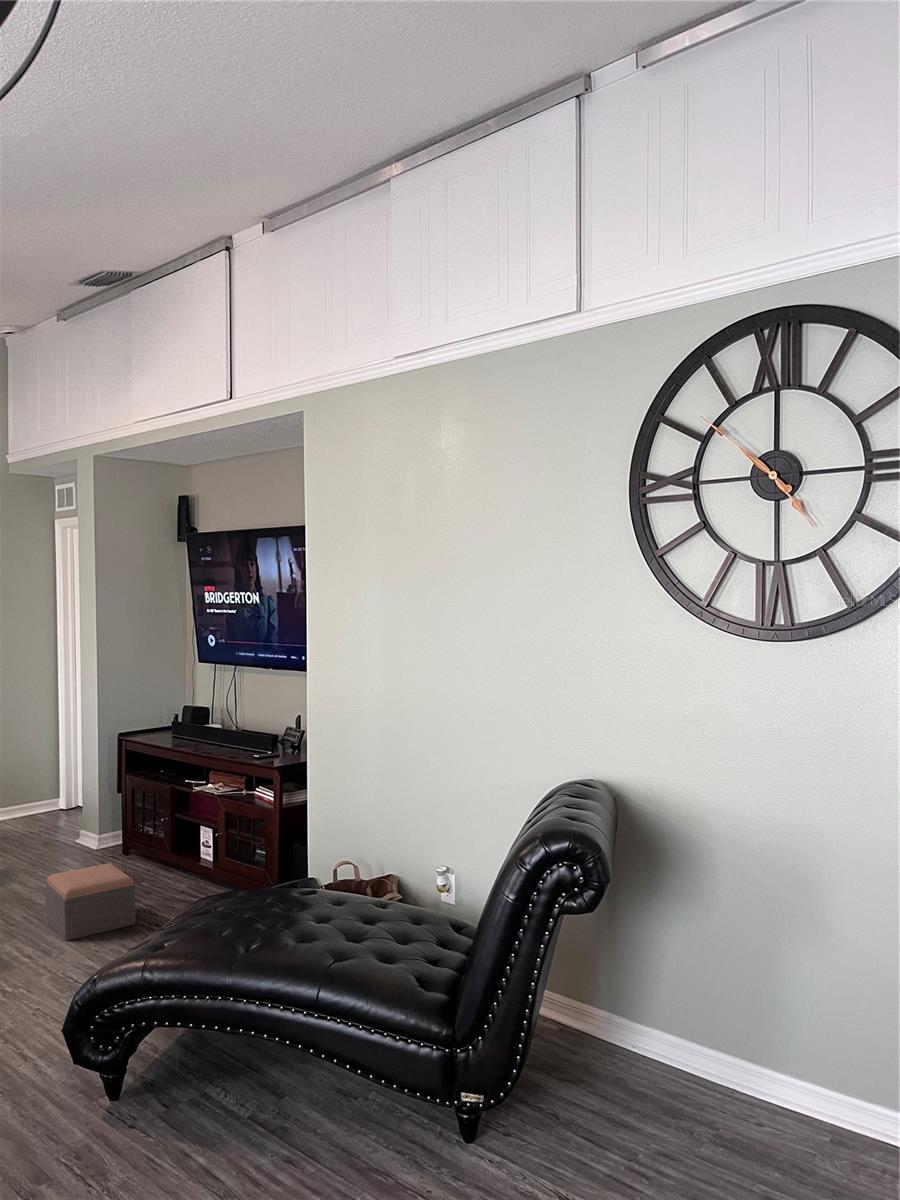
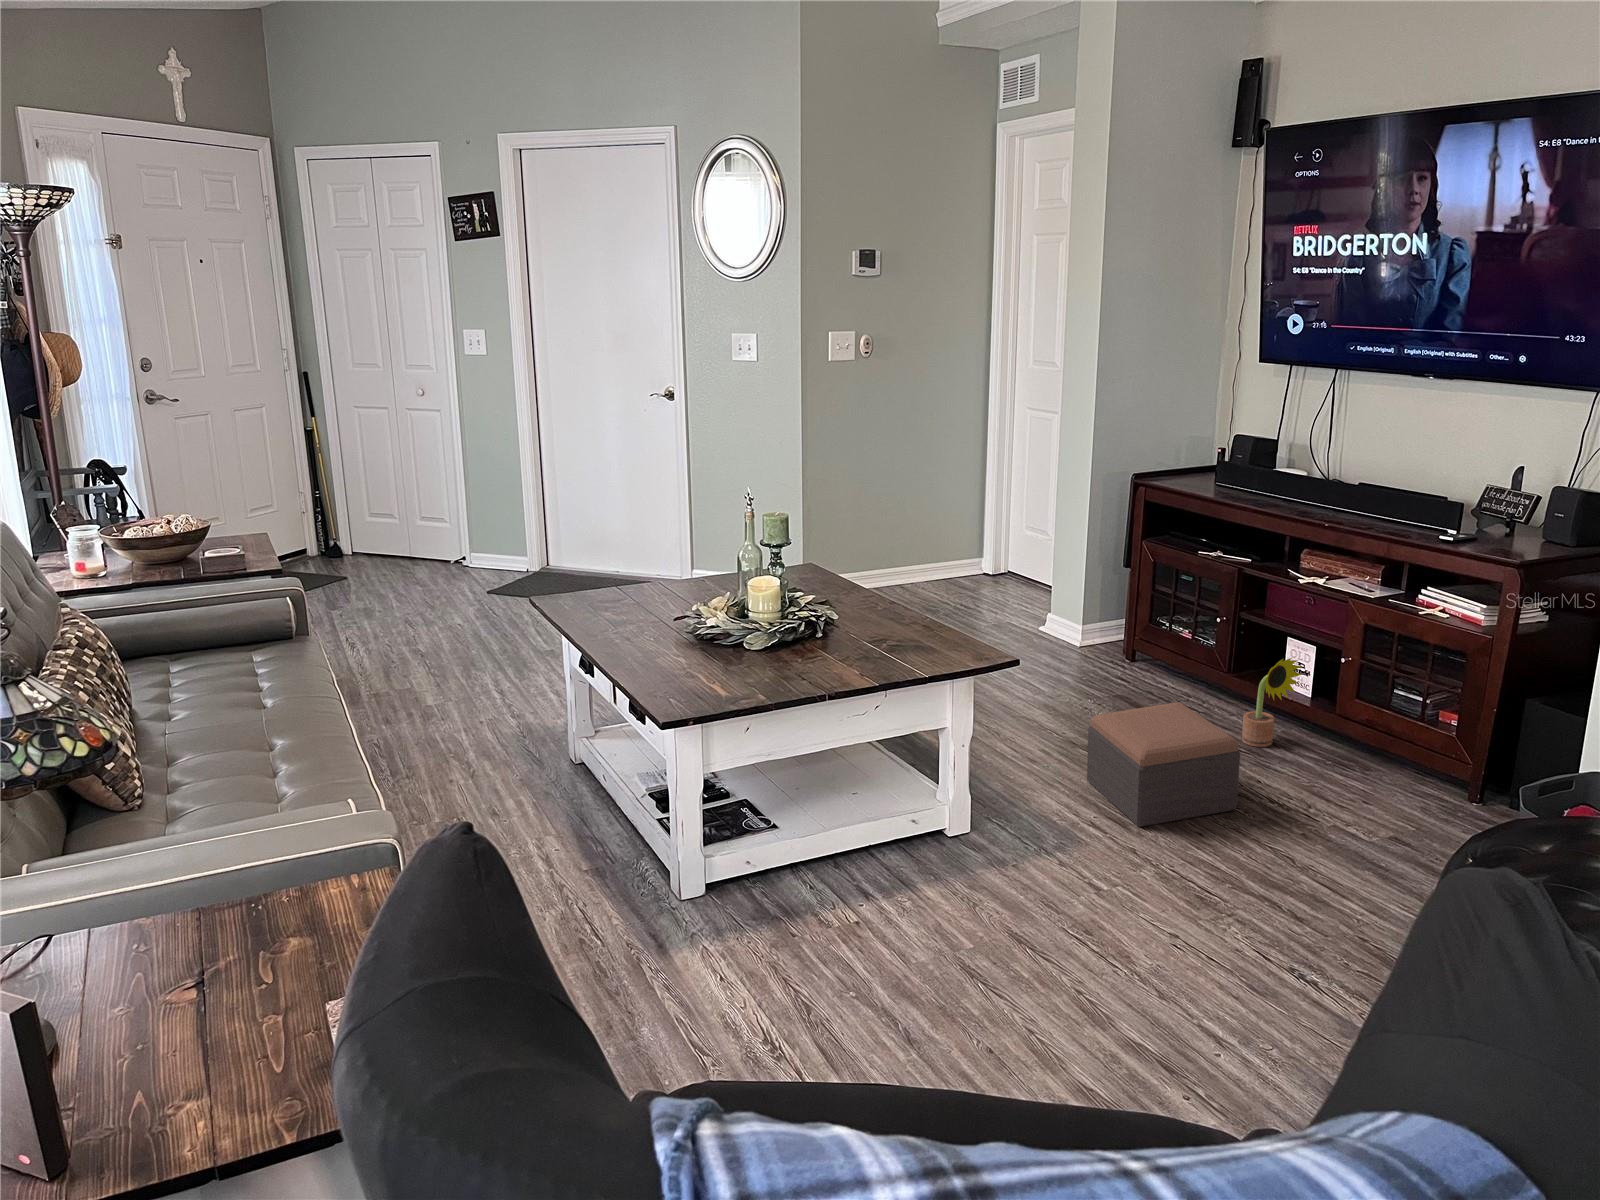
decorative plant: none [163,832,195,892] -> present [1242,658,1302,747]

